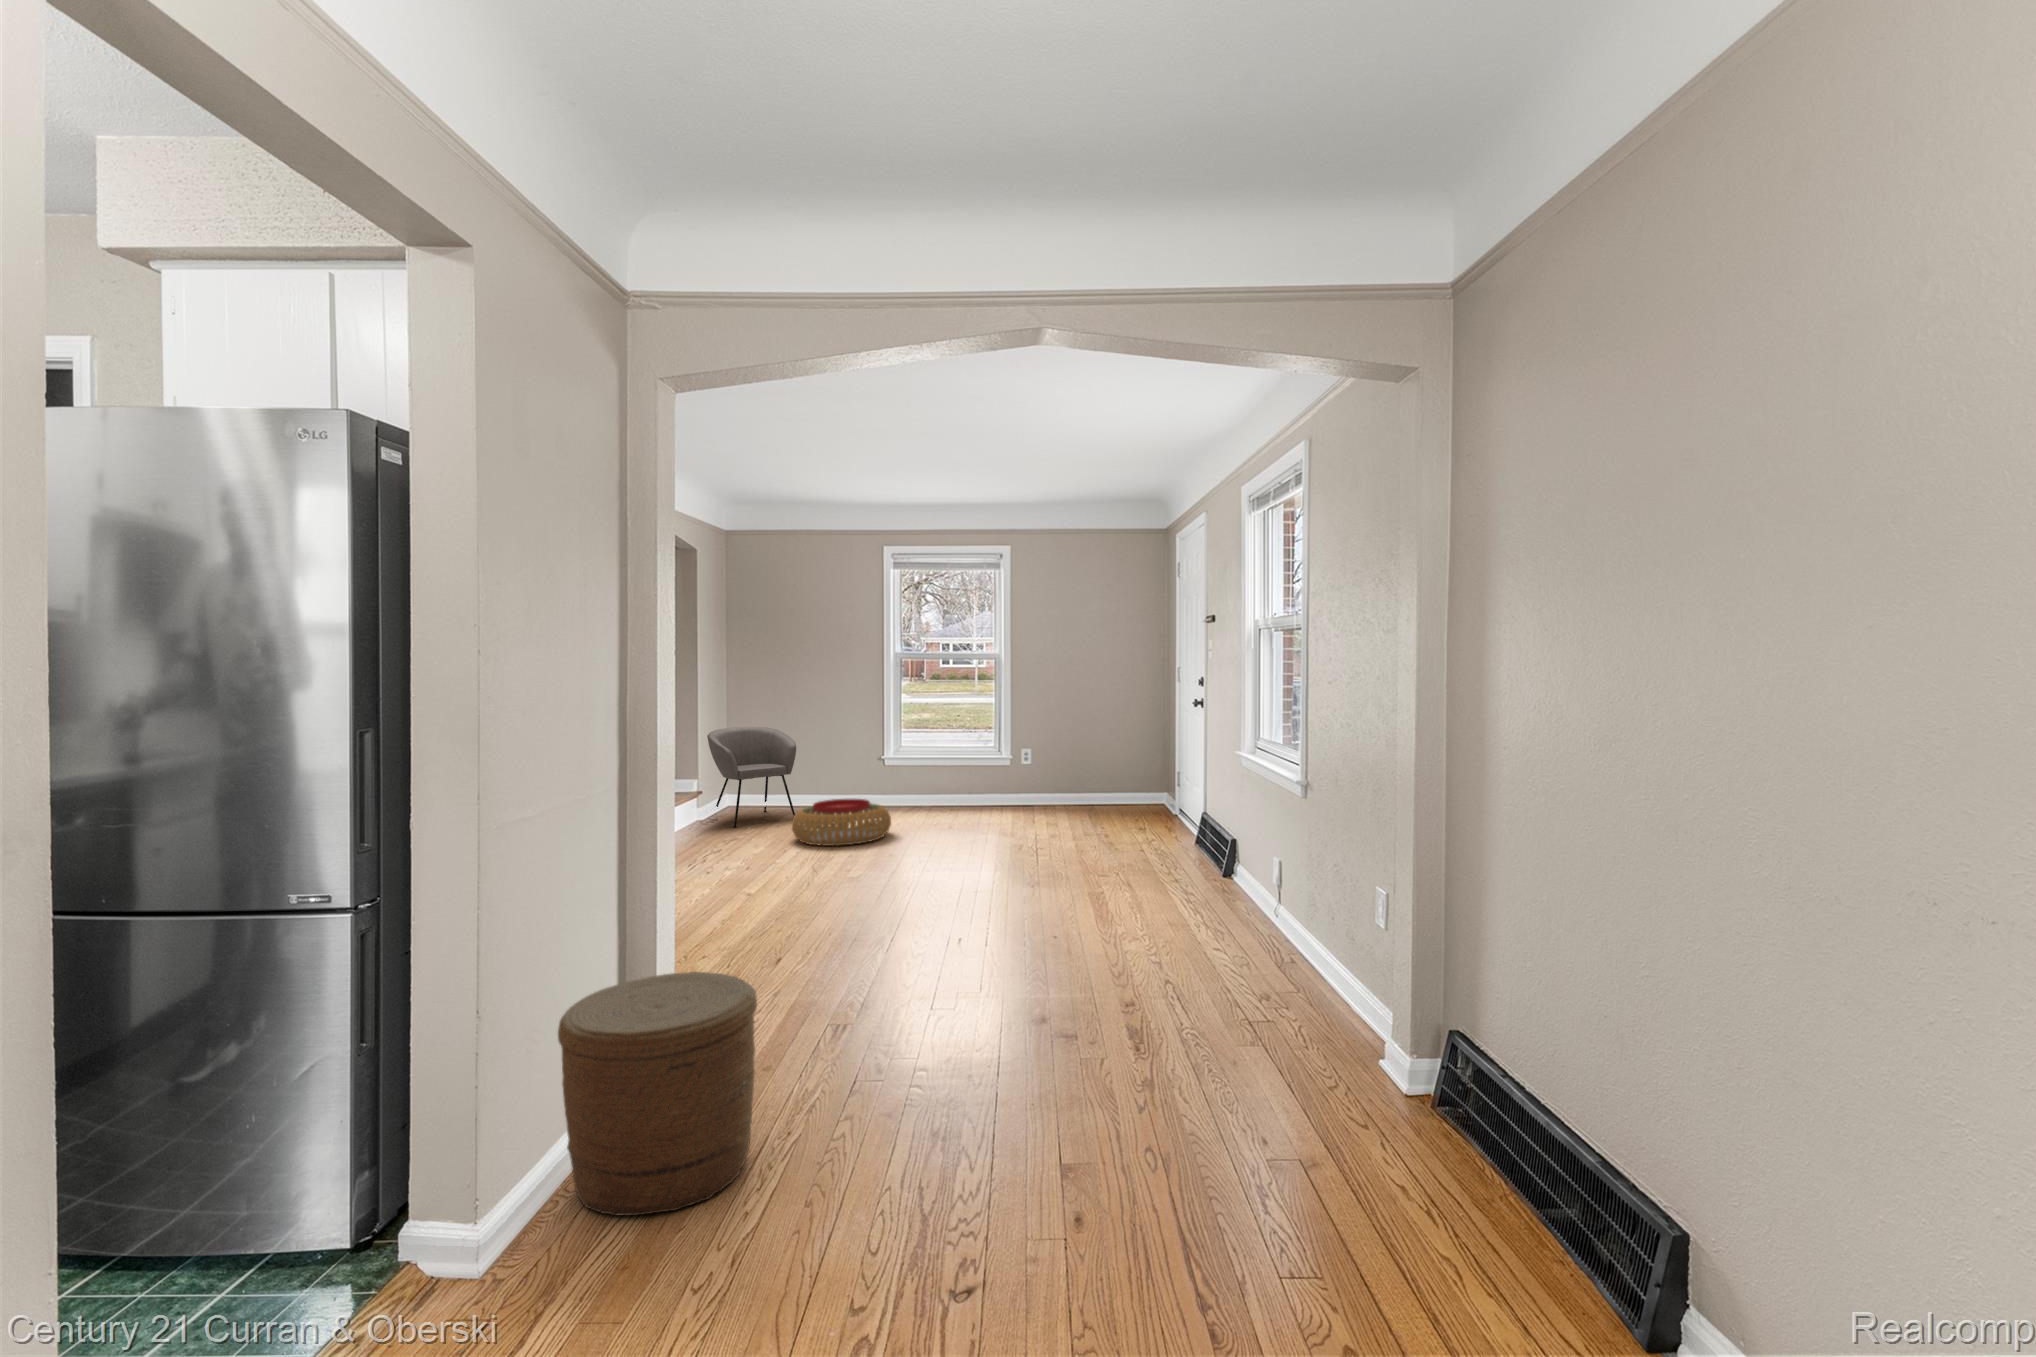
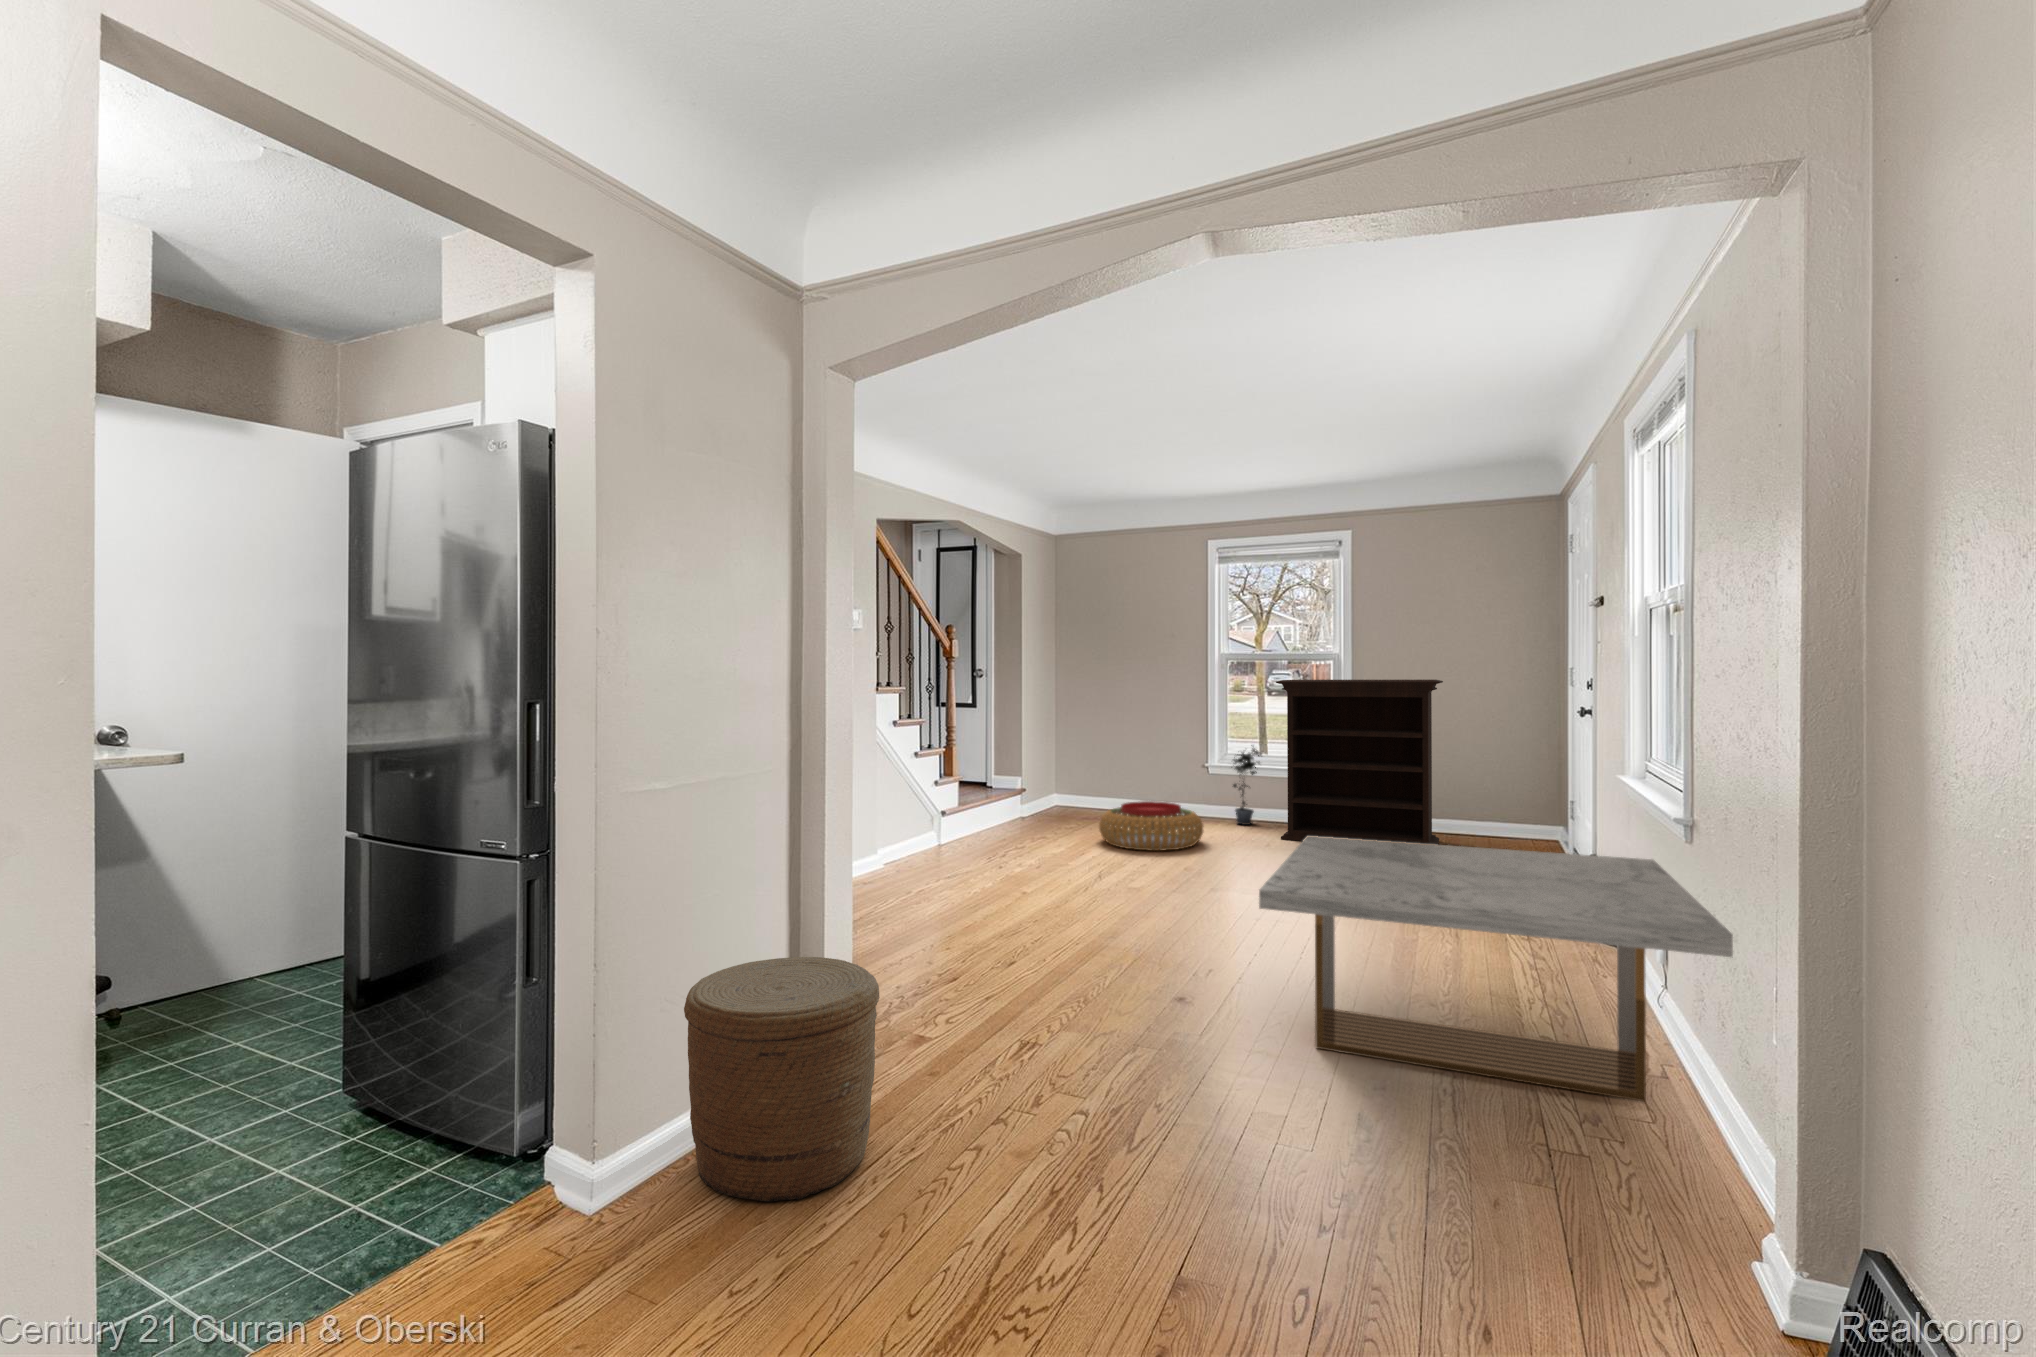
bookshelf: none [948,677,1083,824] -> present [1276,679,1443,845]
armchair: present [707,727,796,827] -> none [1035,722,1119,822]
potted plant: none [900,740,932,814] -> present [1233,748,1261,825]
coffee table: none [1036,809,1357,986] -> present [1259,836,1733,1102]

